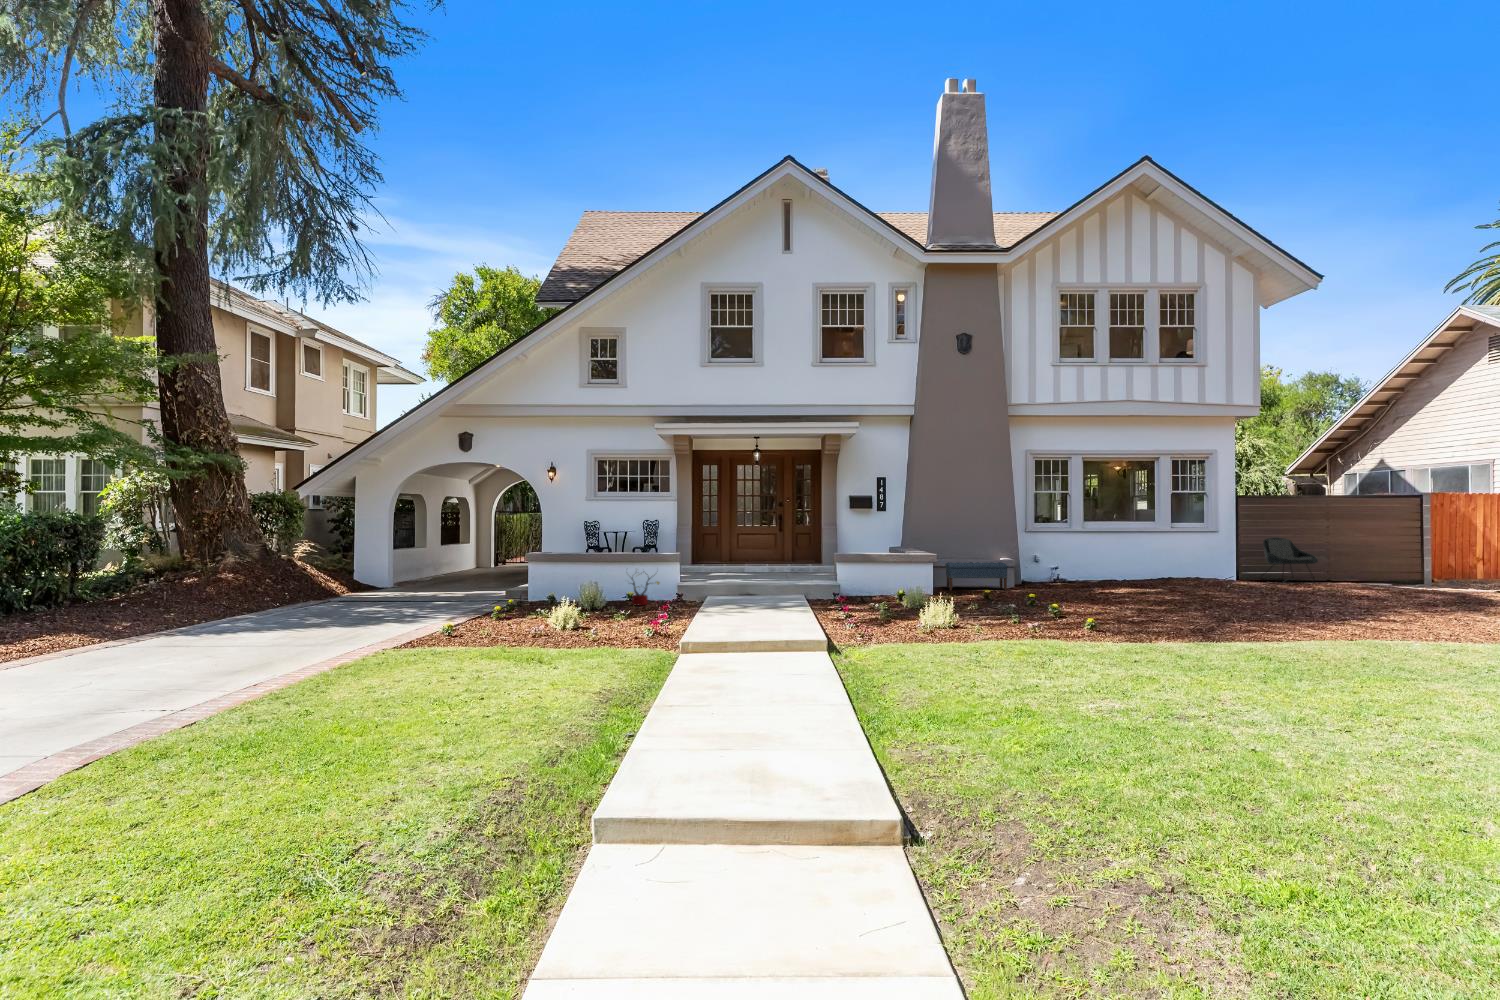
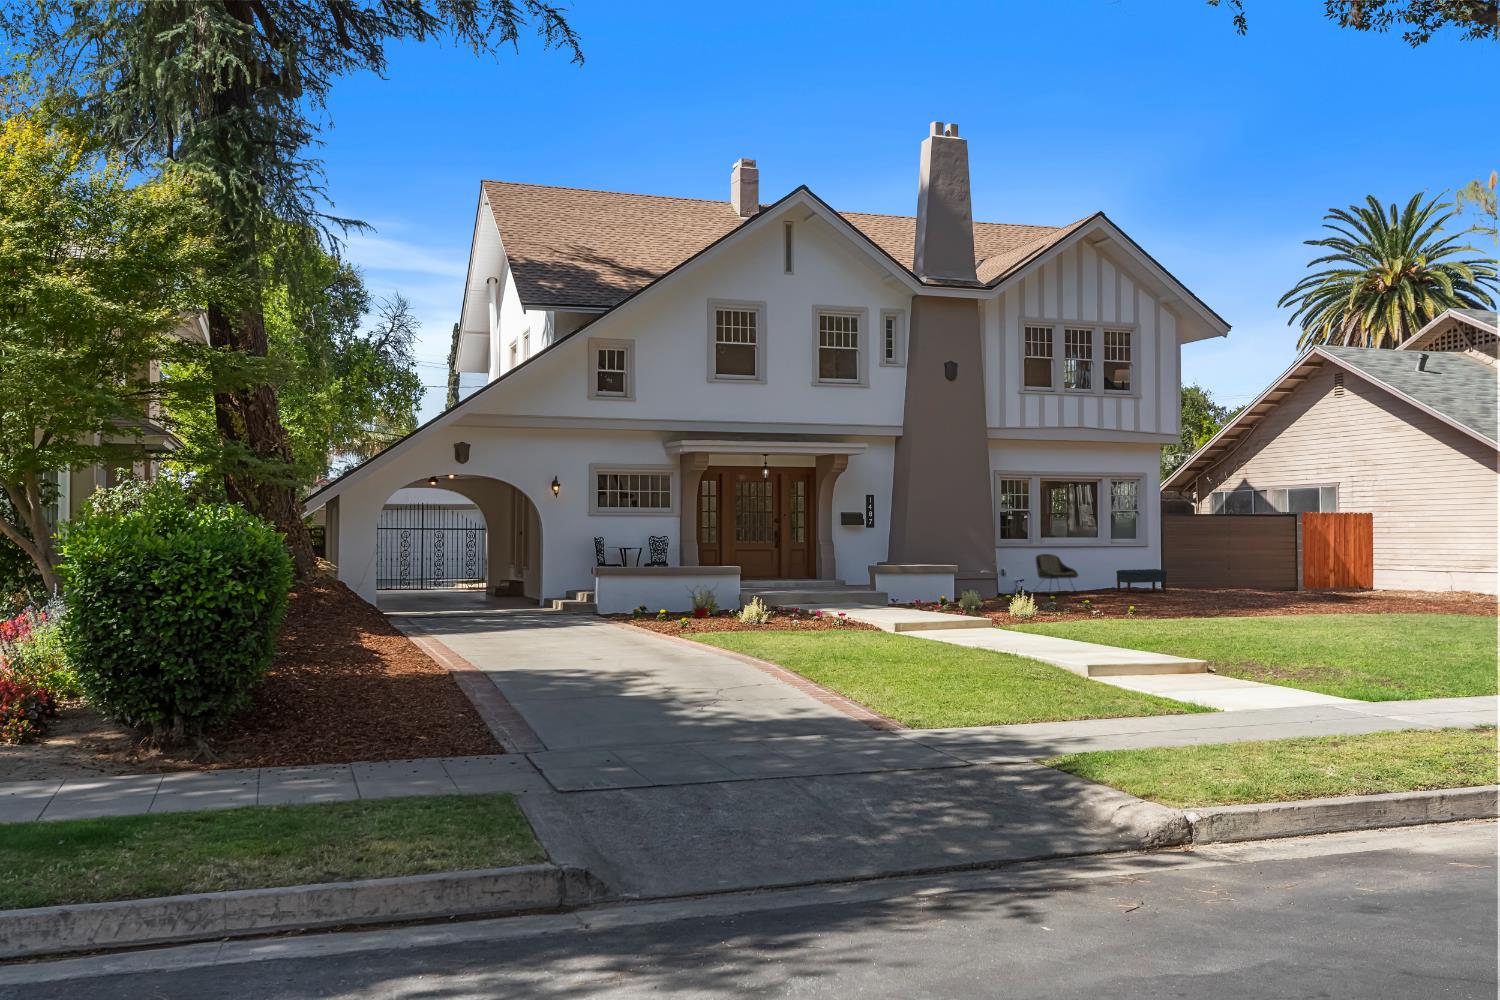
lounge chair: present [1263,537,1318,583] -> present [1036,554,1078,594]
bench: present [945,562,1008,591] -> present [1116,569,1167,593]

